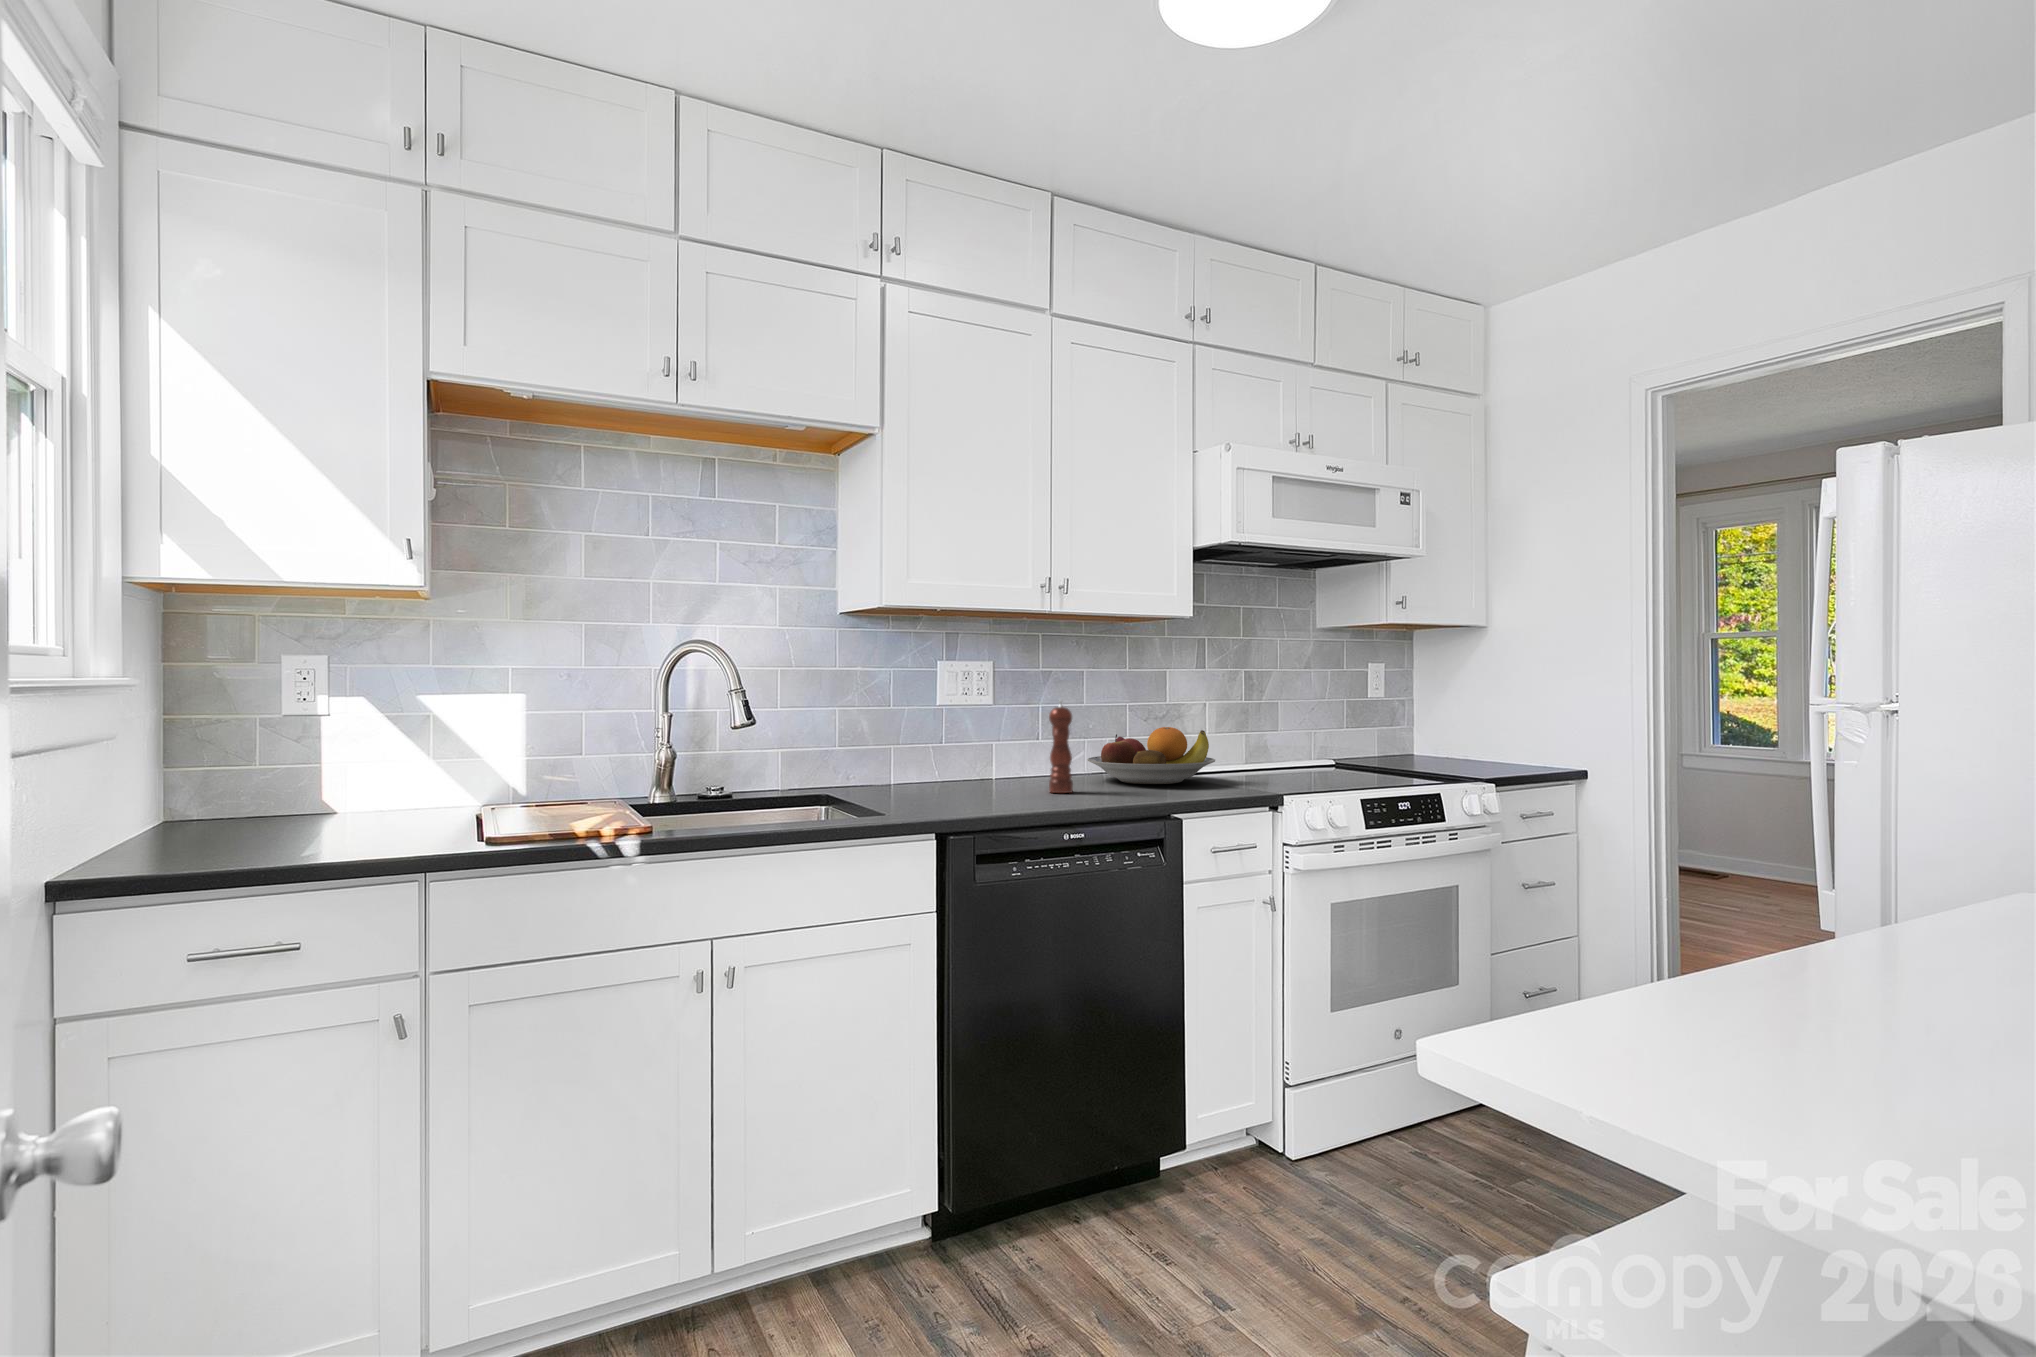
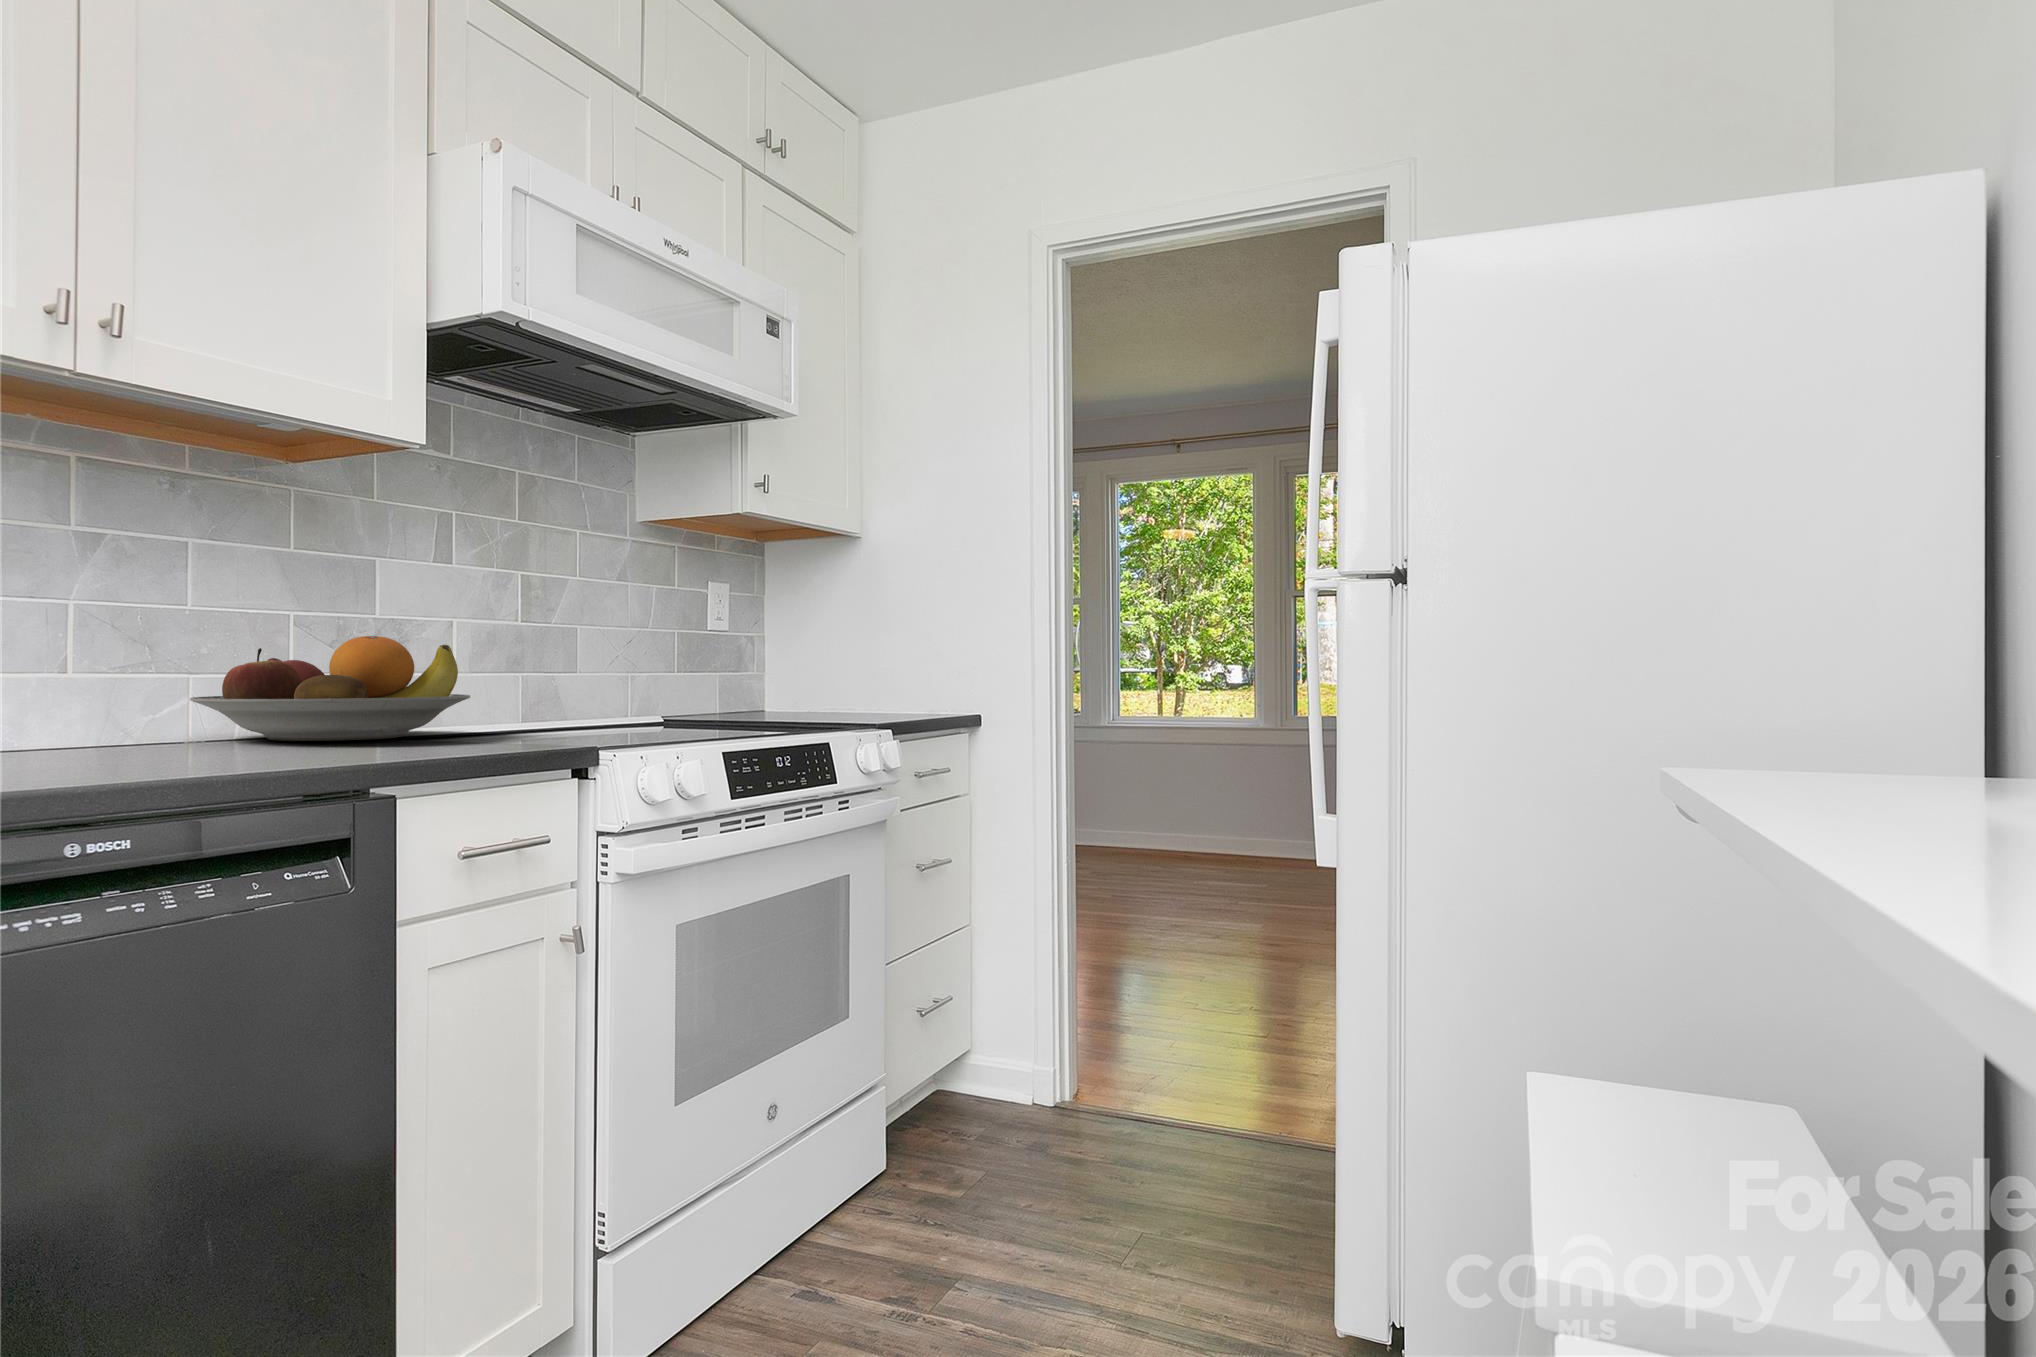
pepper mill: present [1049,700,1073,793] -> none [63,556,131,759]

